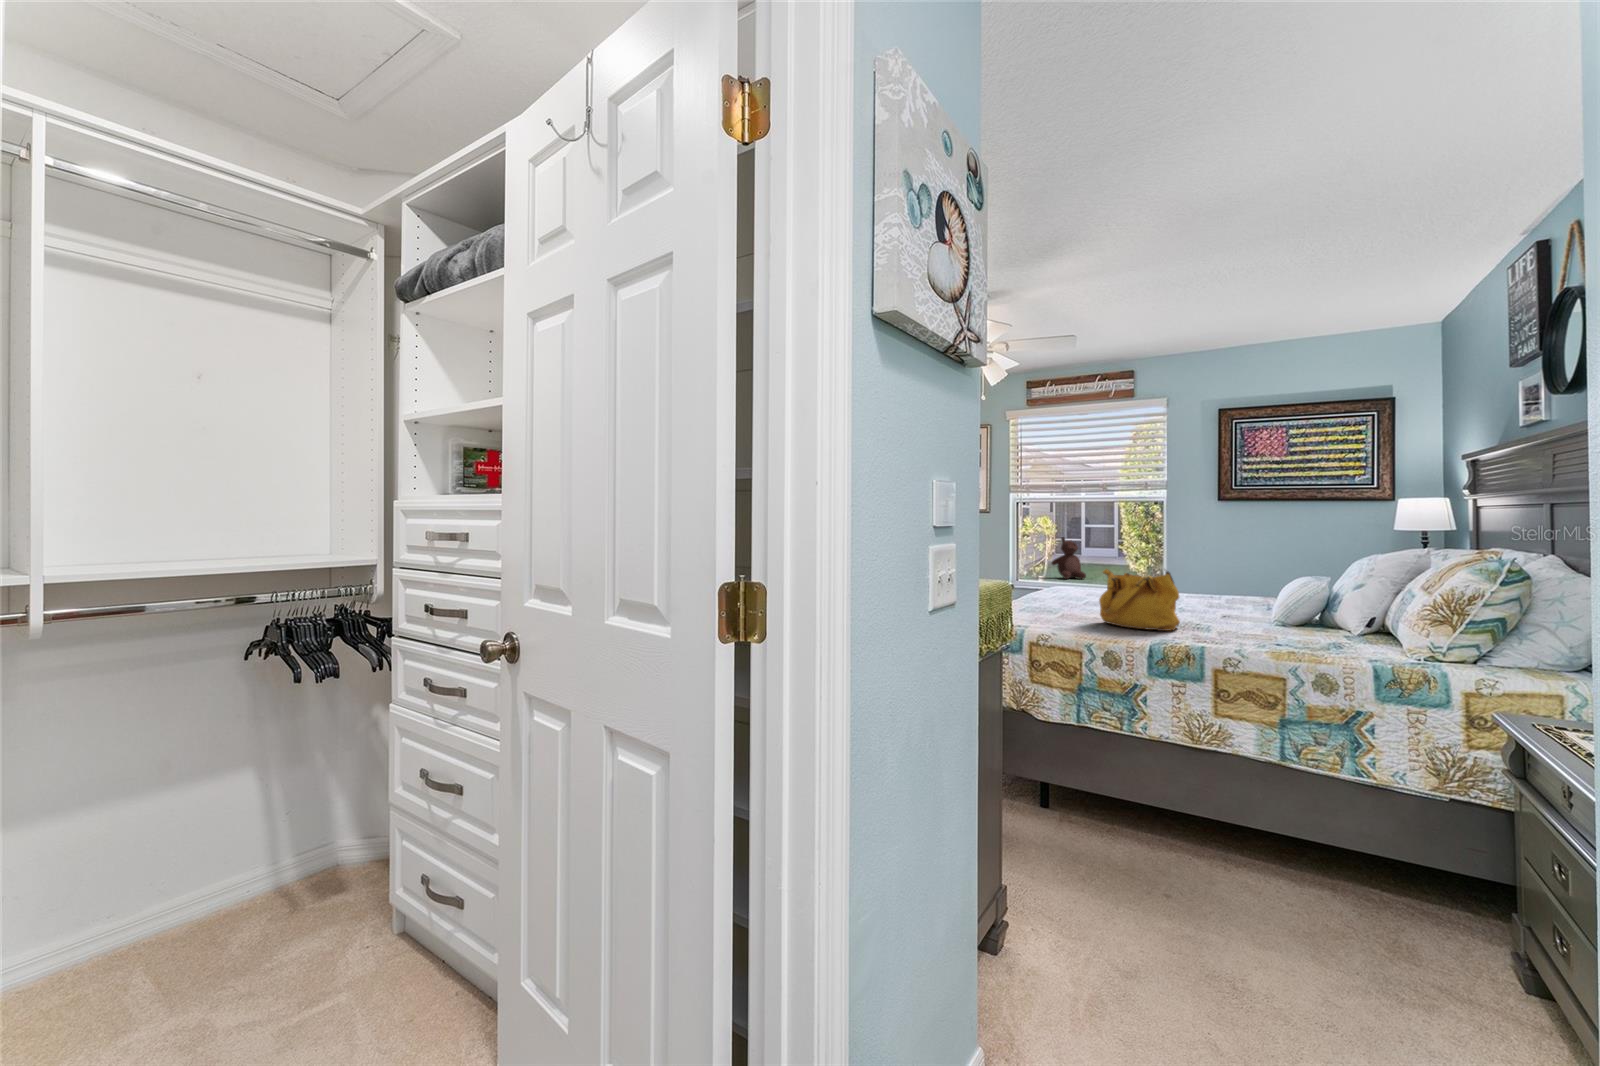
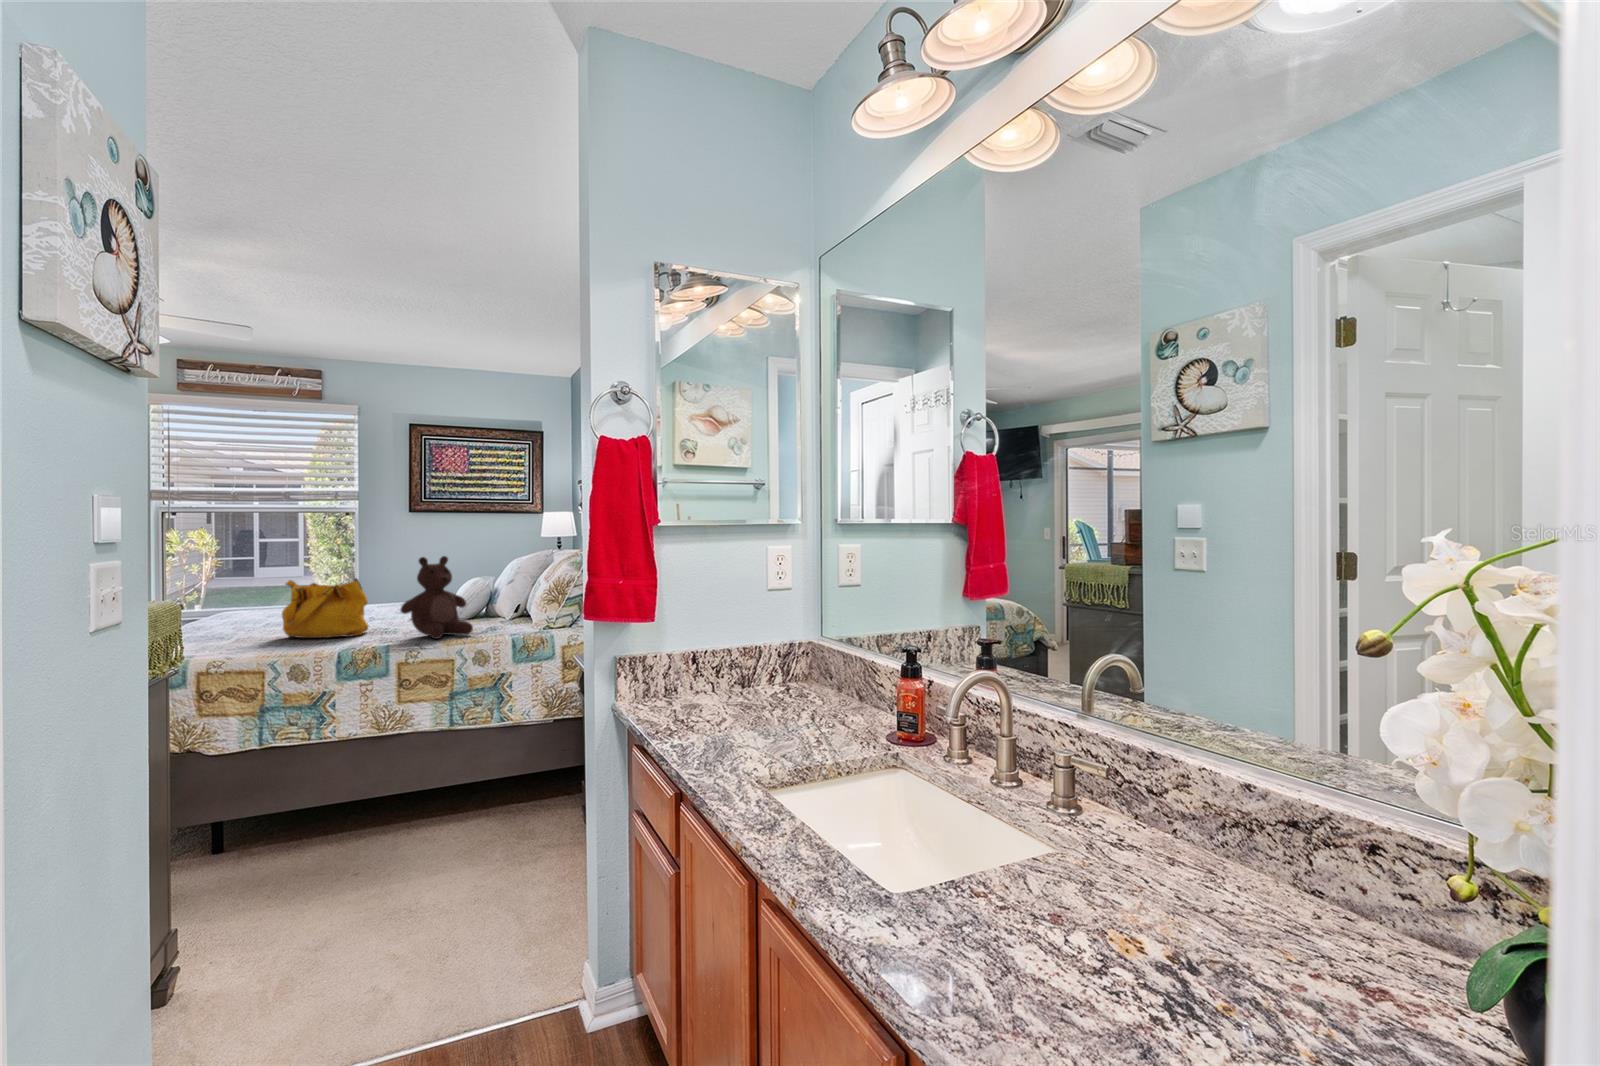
teddy bear: present [1052,537,1086,579] -> present [401,556,473,639]

